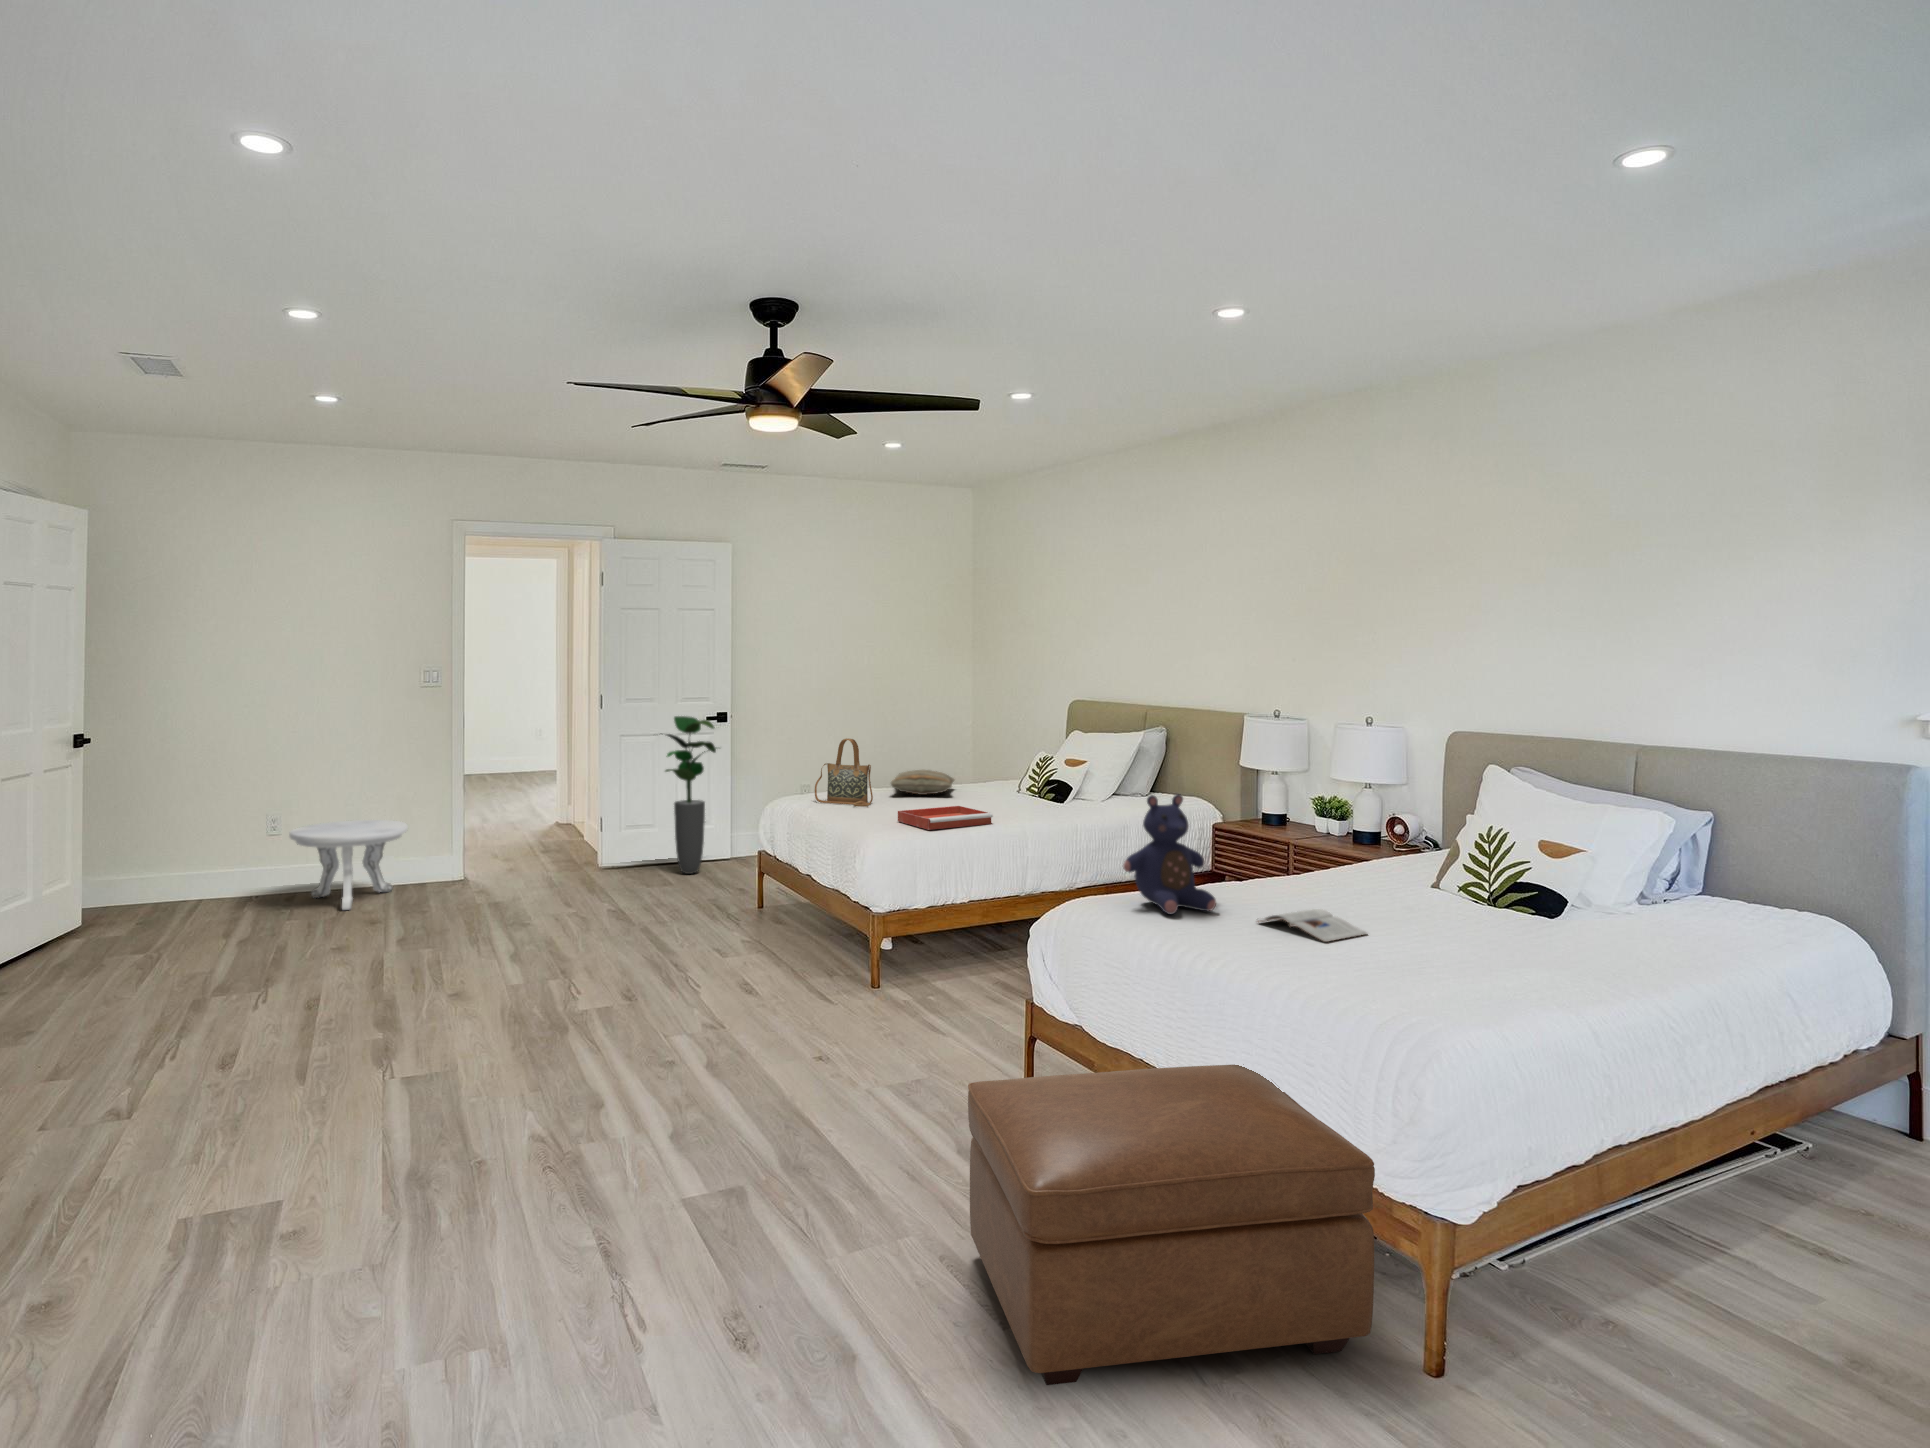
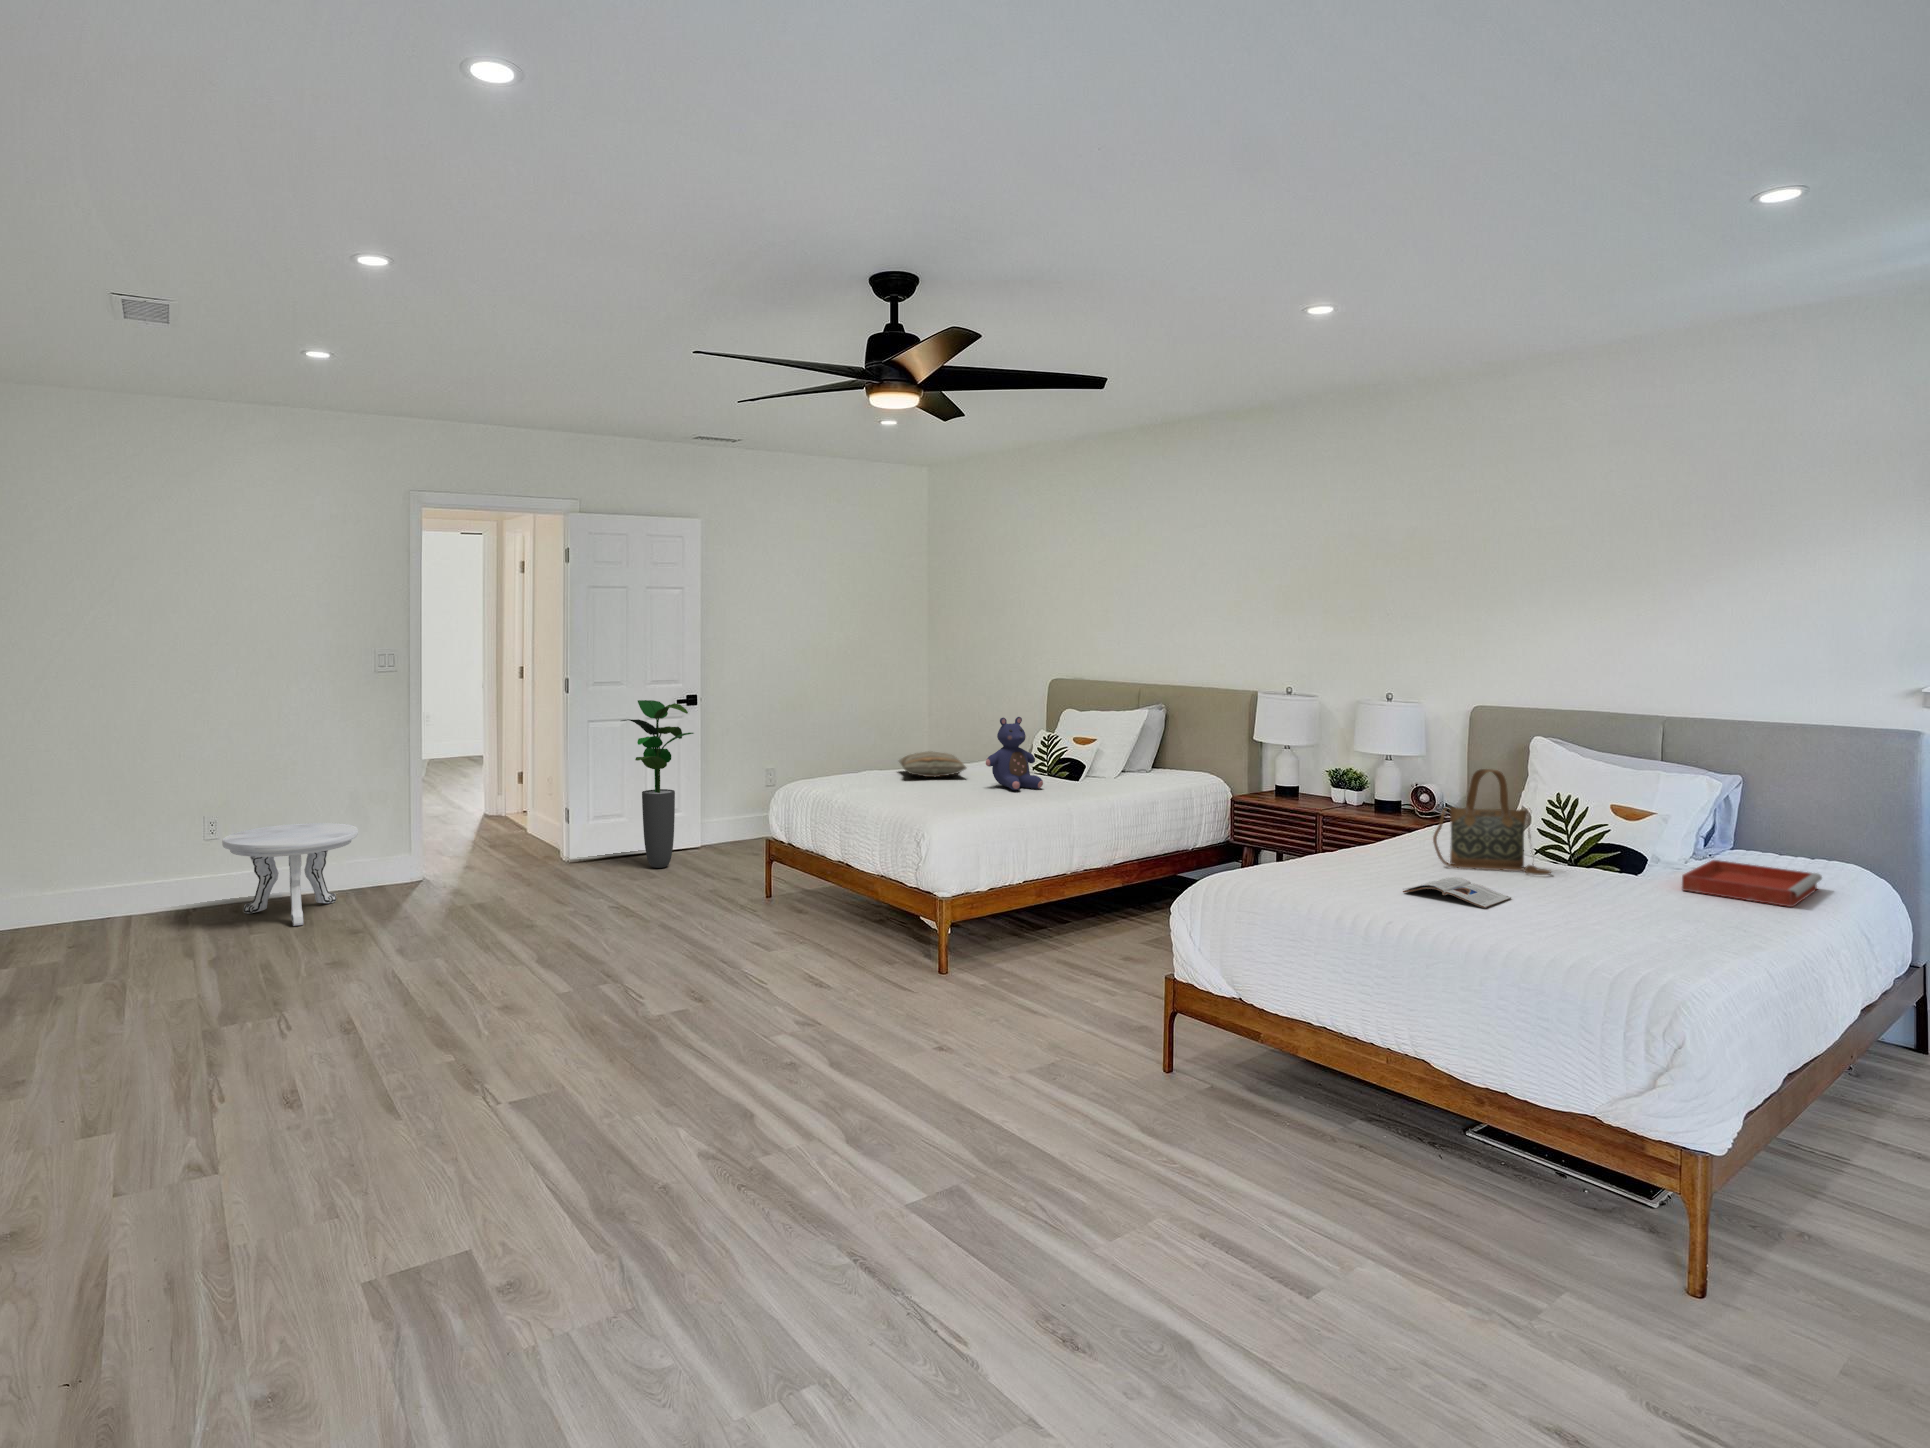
handbag: present [815,738,873,807] -> present [1433,769,1551,875]
teddy bear: present [1123,794,1216,914] -> present [986,717,1043,790]
tray: present [898,806,993,830] -> present [1682,860,1822,907]
ottoman: present [968,1065,1375,1385] -> none [1224,1028,1644,1345]

